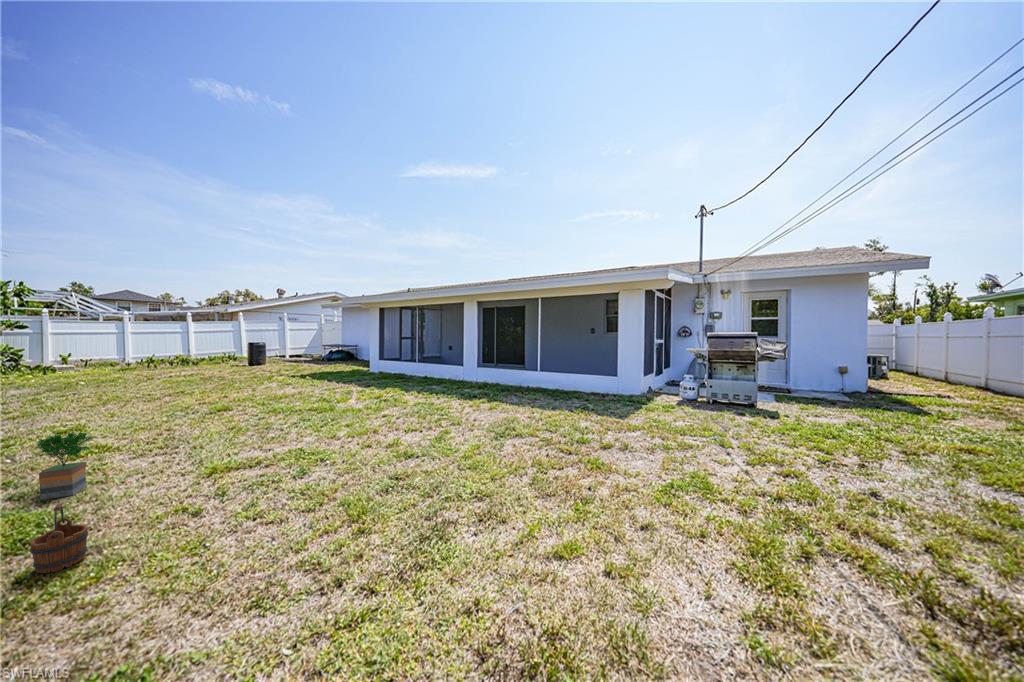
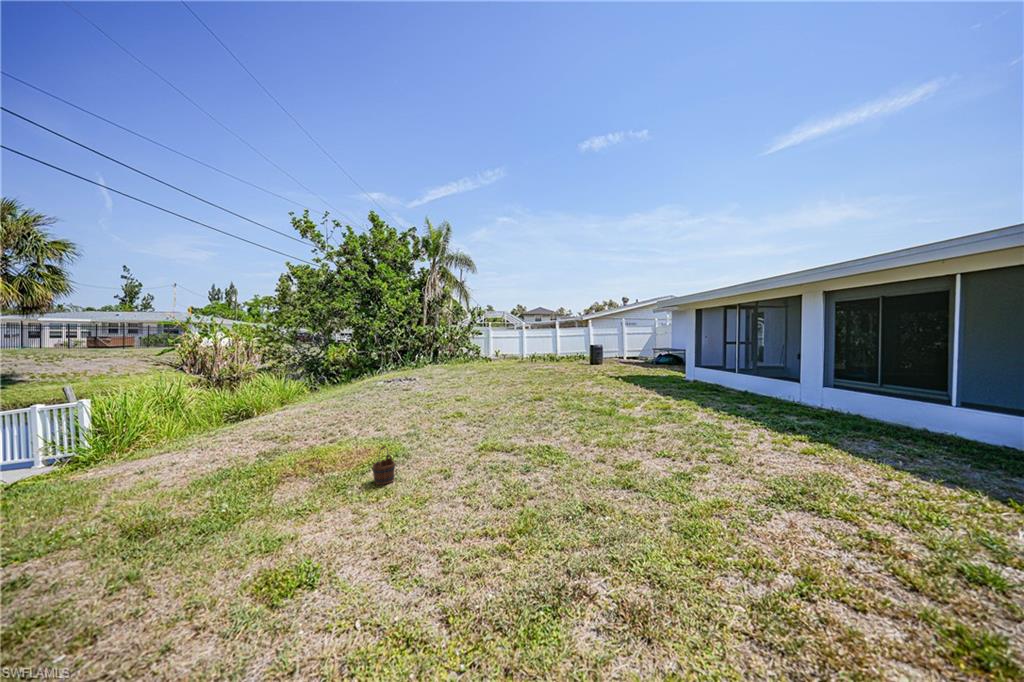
potted tree: present [36,432,94,500] -> none [414,402,439,441]

